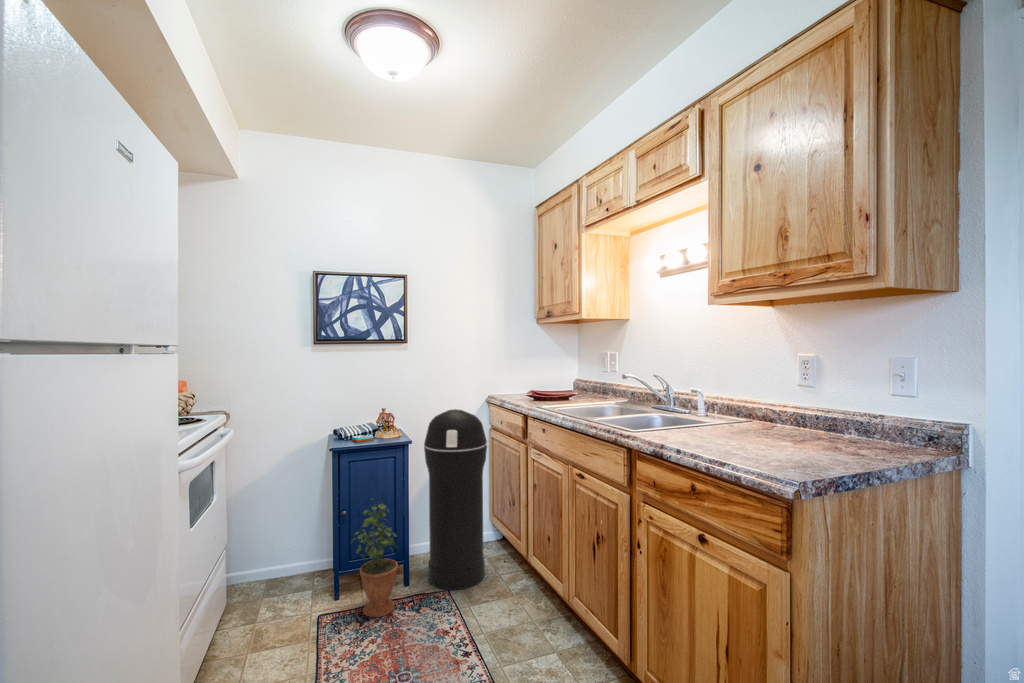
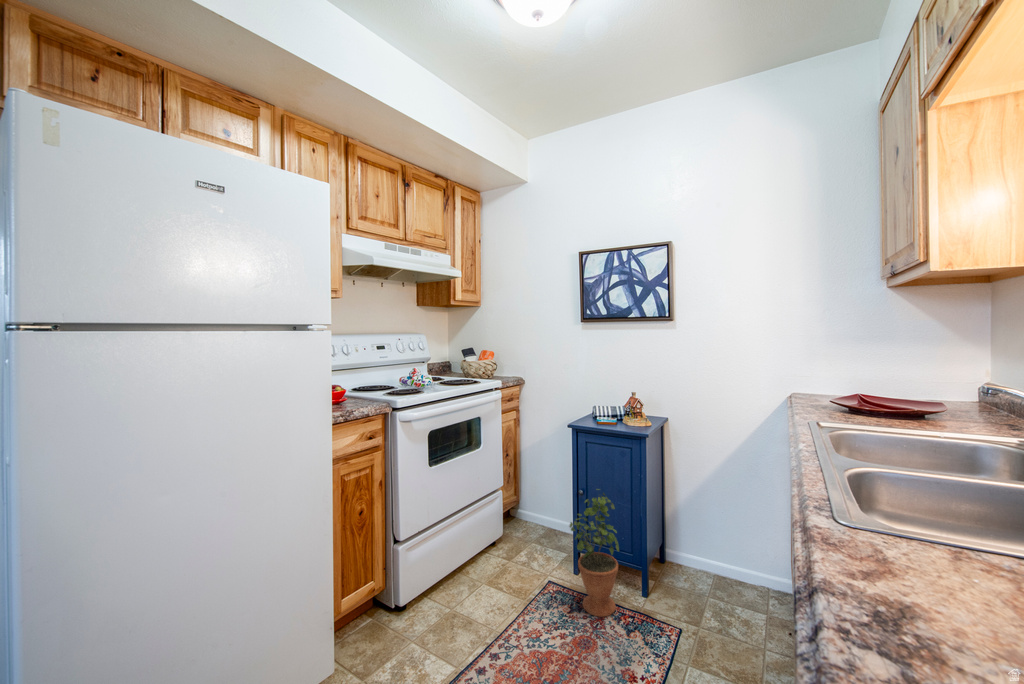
trash can: present [424,409,487,590] -> none [663,407,753,642]

